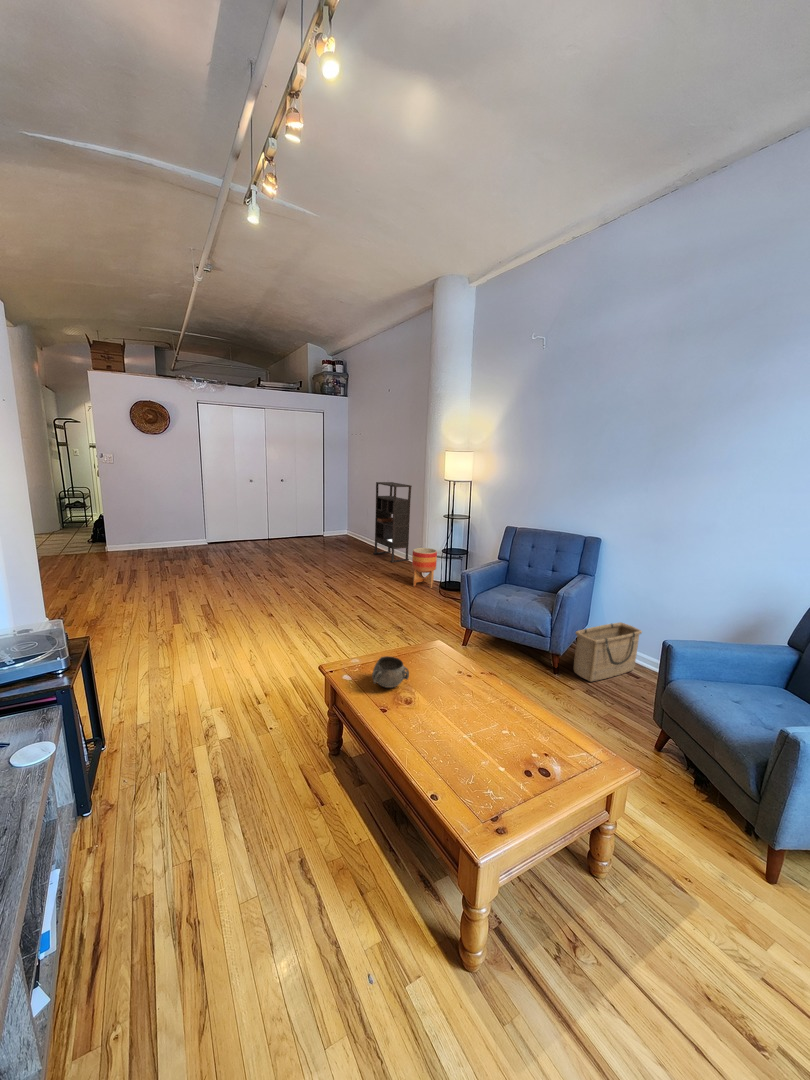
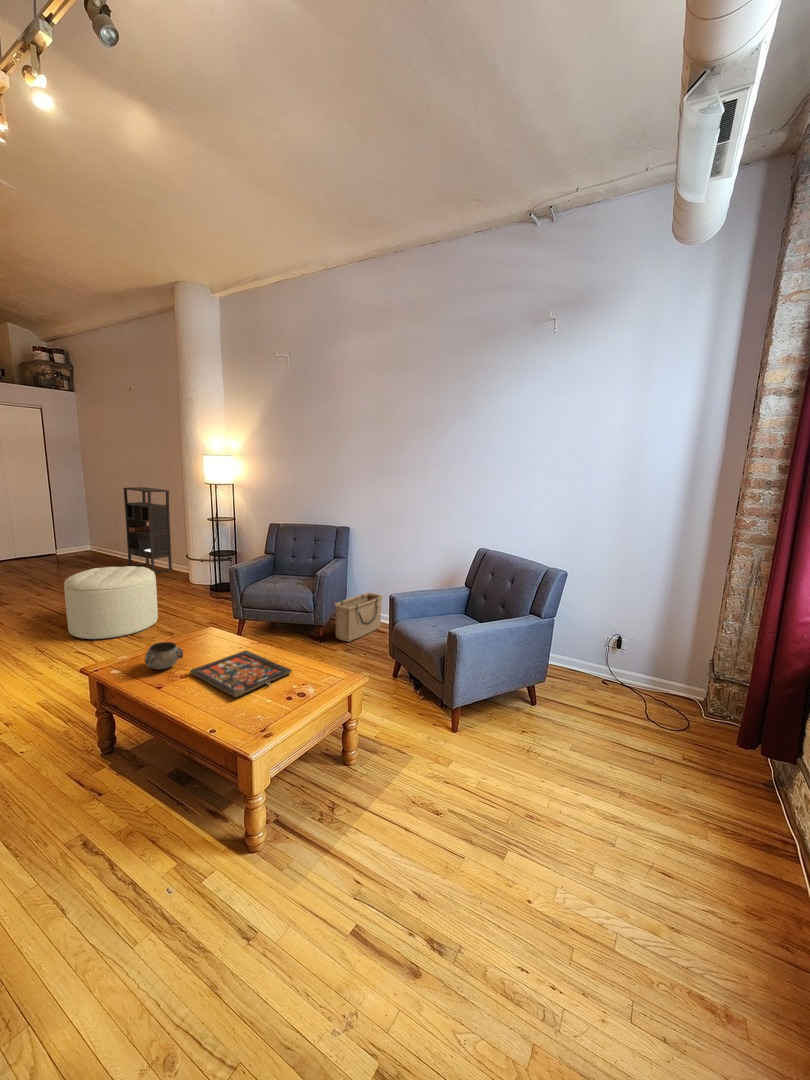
planter: present [412,548,437,588] -> none [177,553,205,594]
ottoman: none [324,556,393,622] -> present [64,566,158,639]
board game: none [414,684,531,756] -> present [190,650,292,697]

